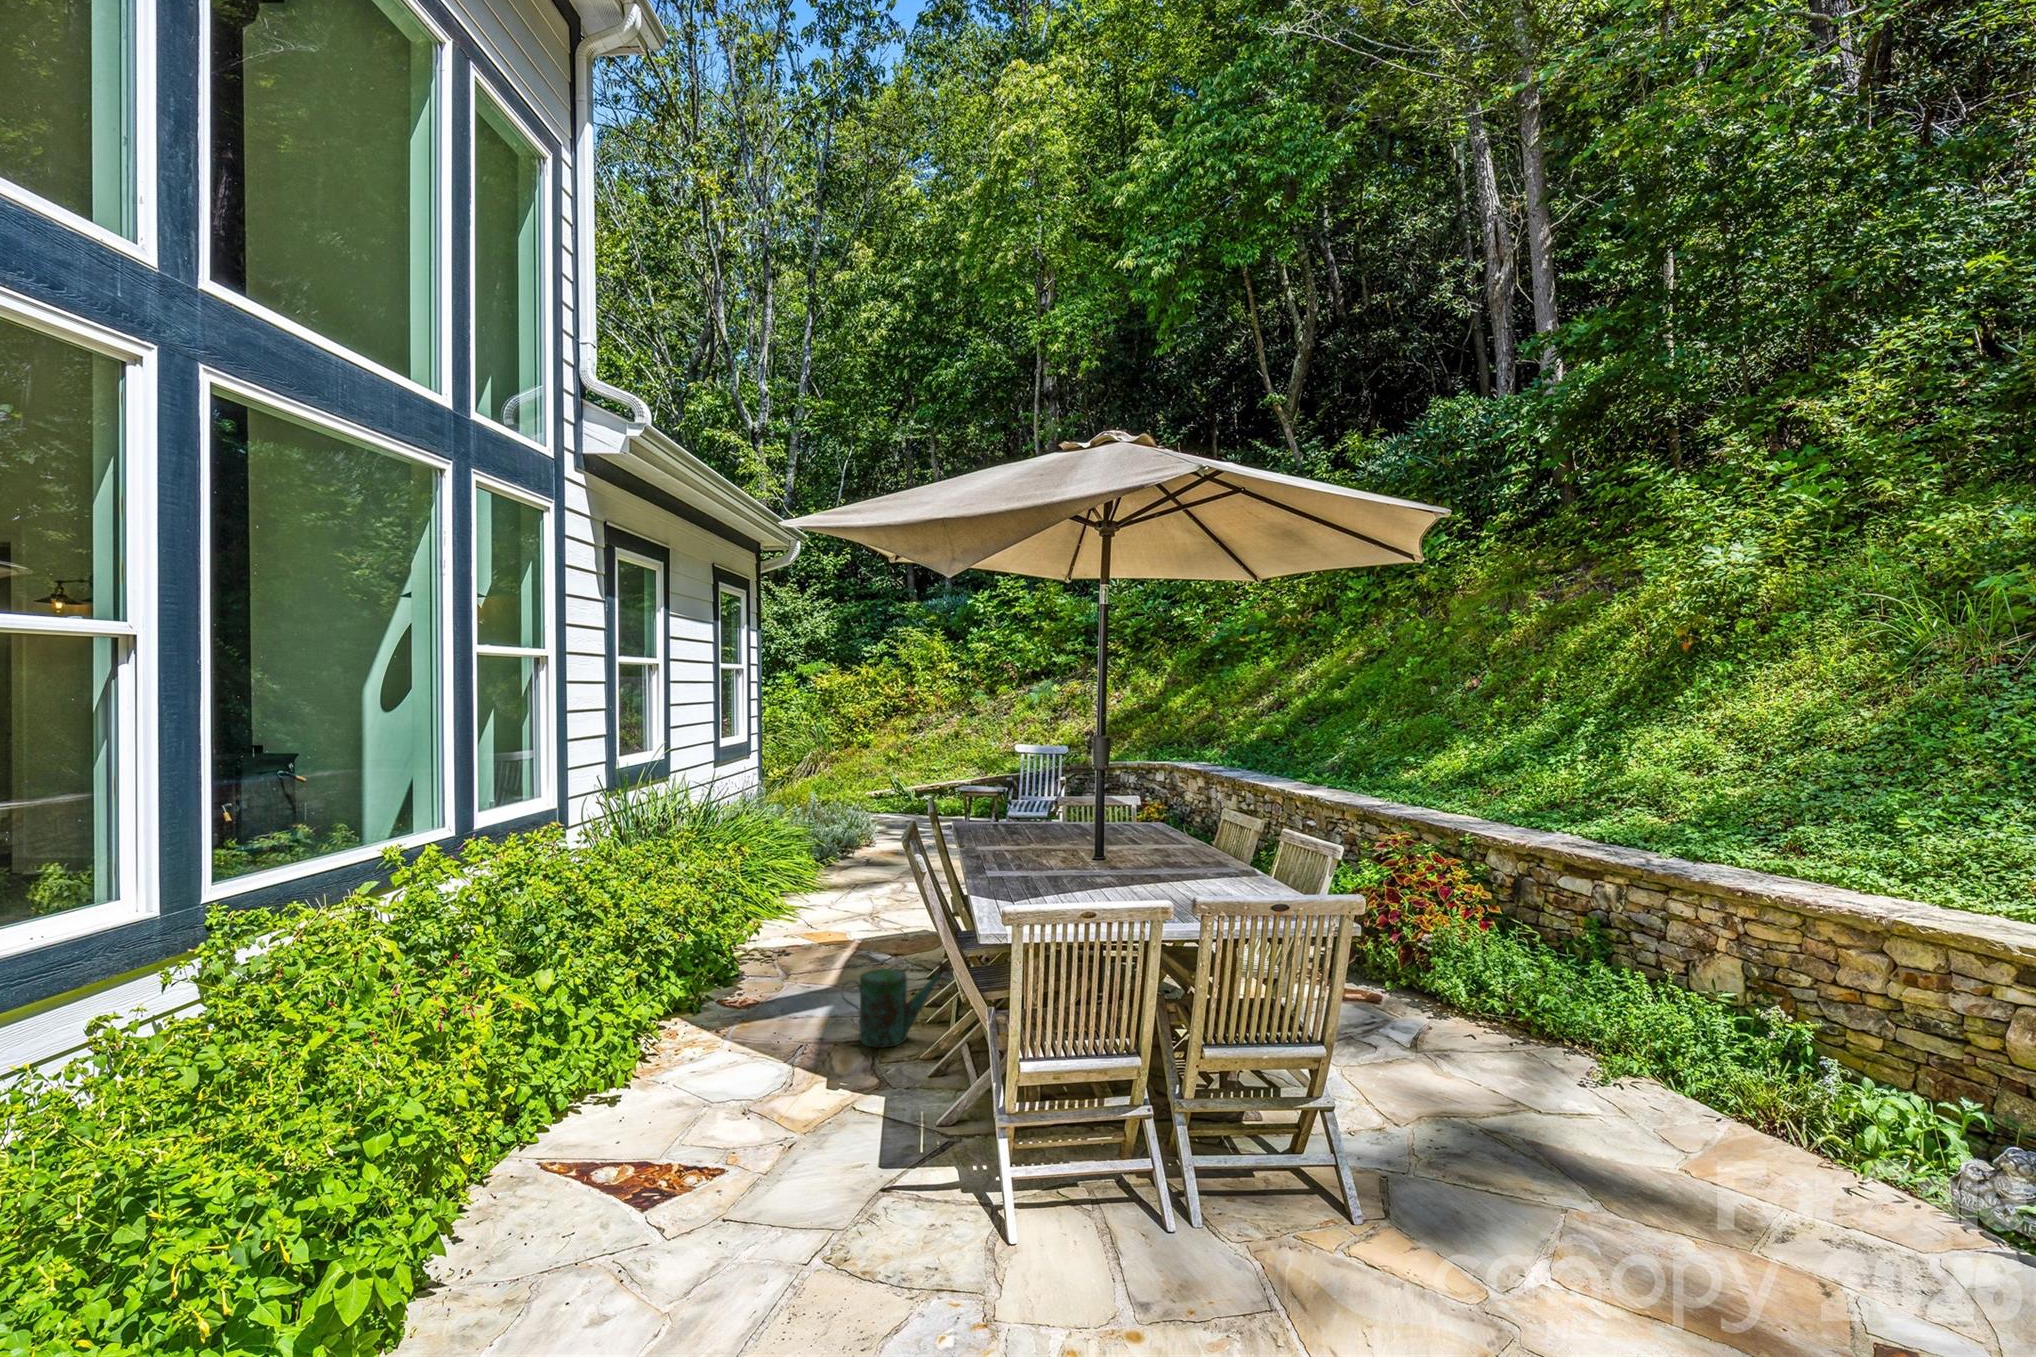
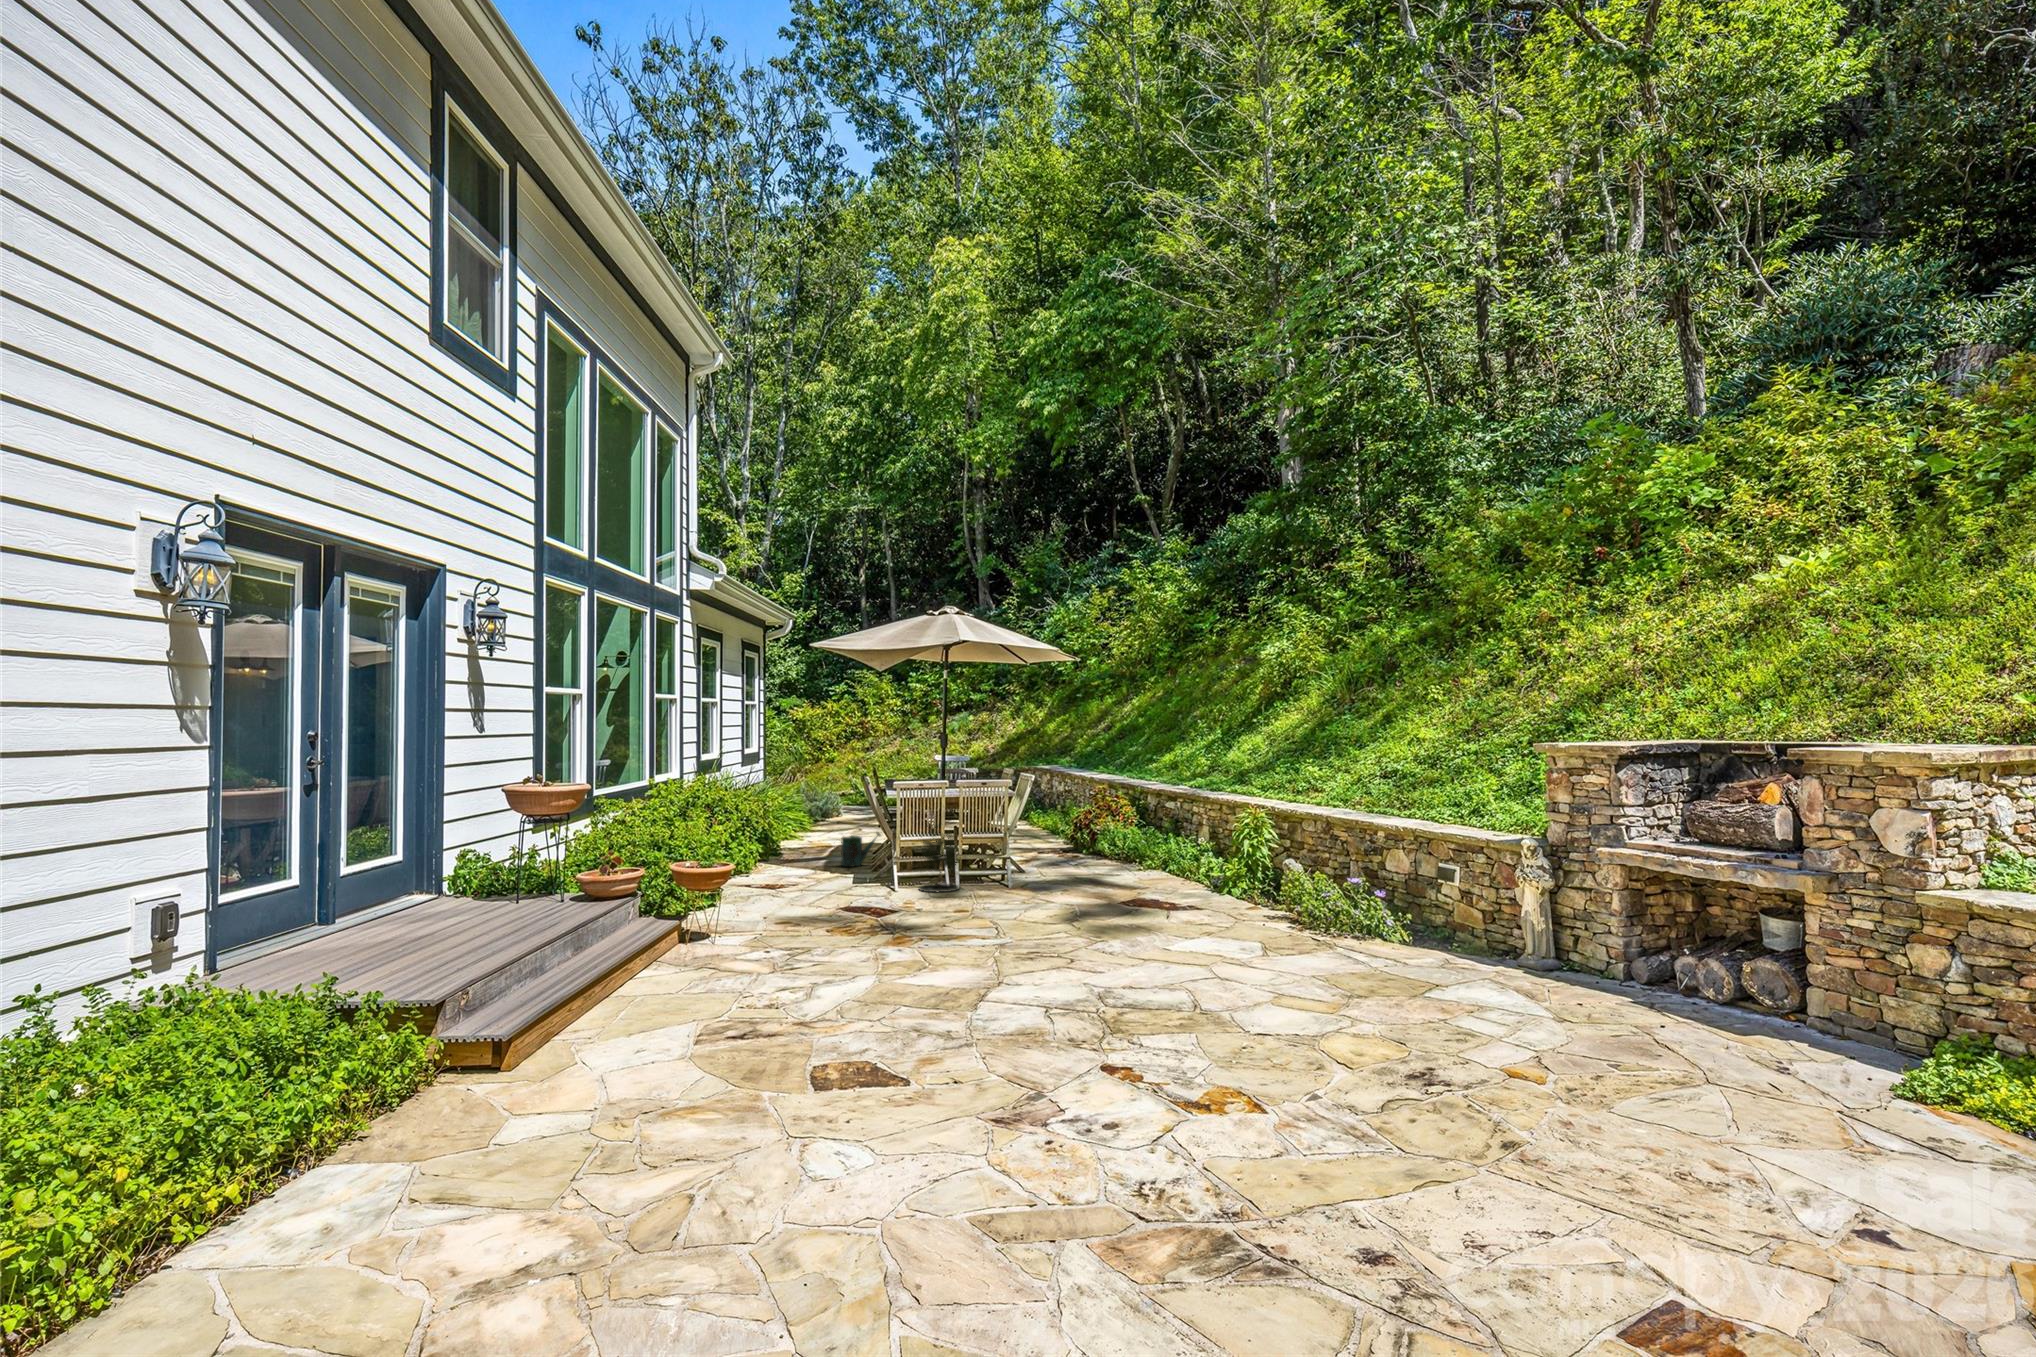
potted tree: none [1076,1020,1215,1291] -> present [919,822,959,892]

